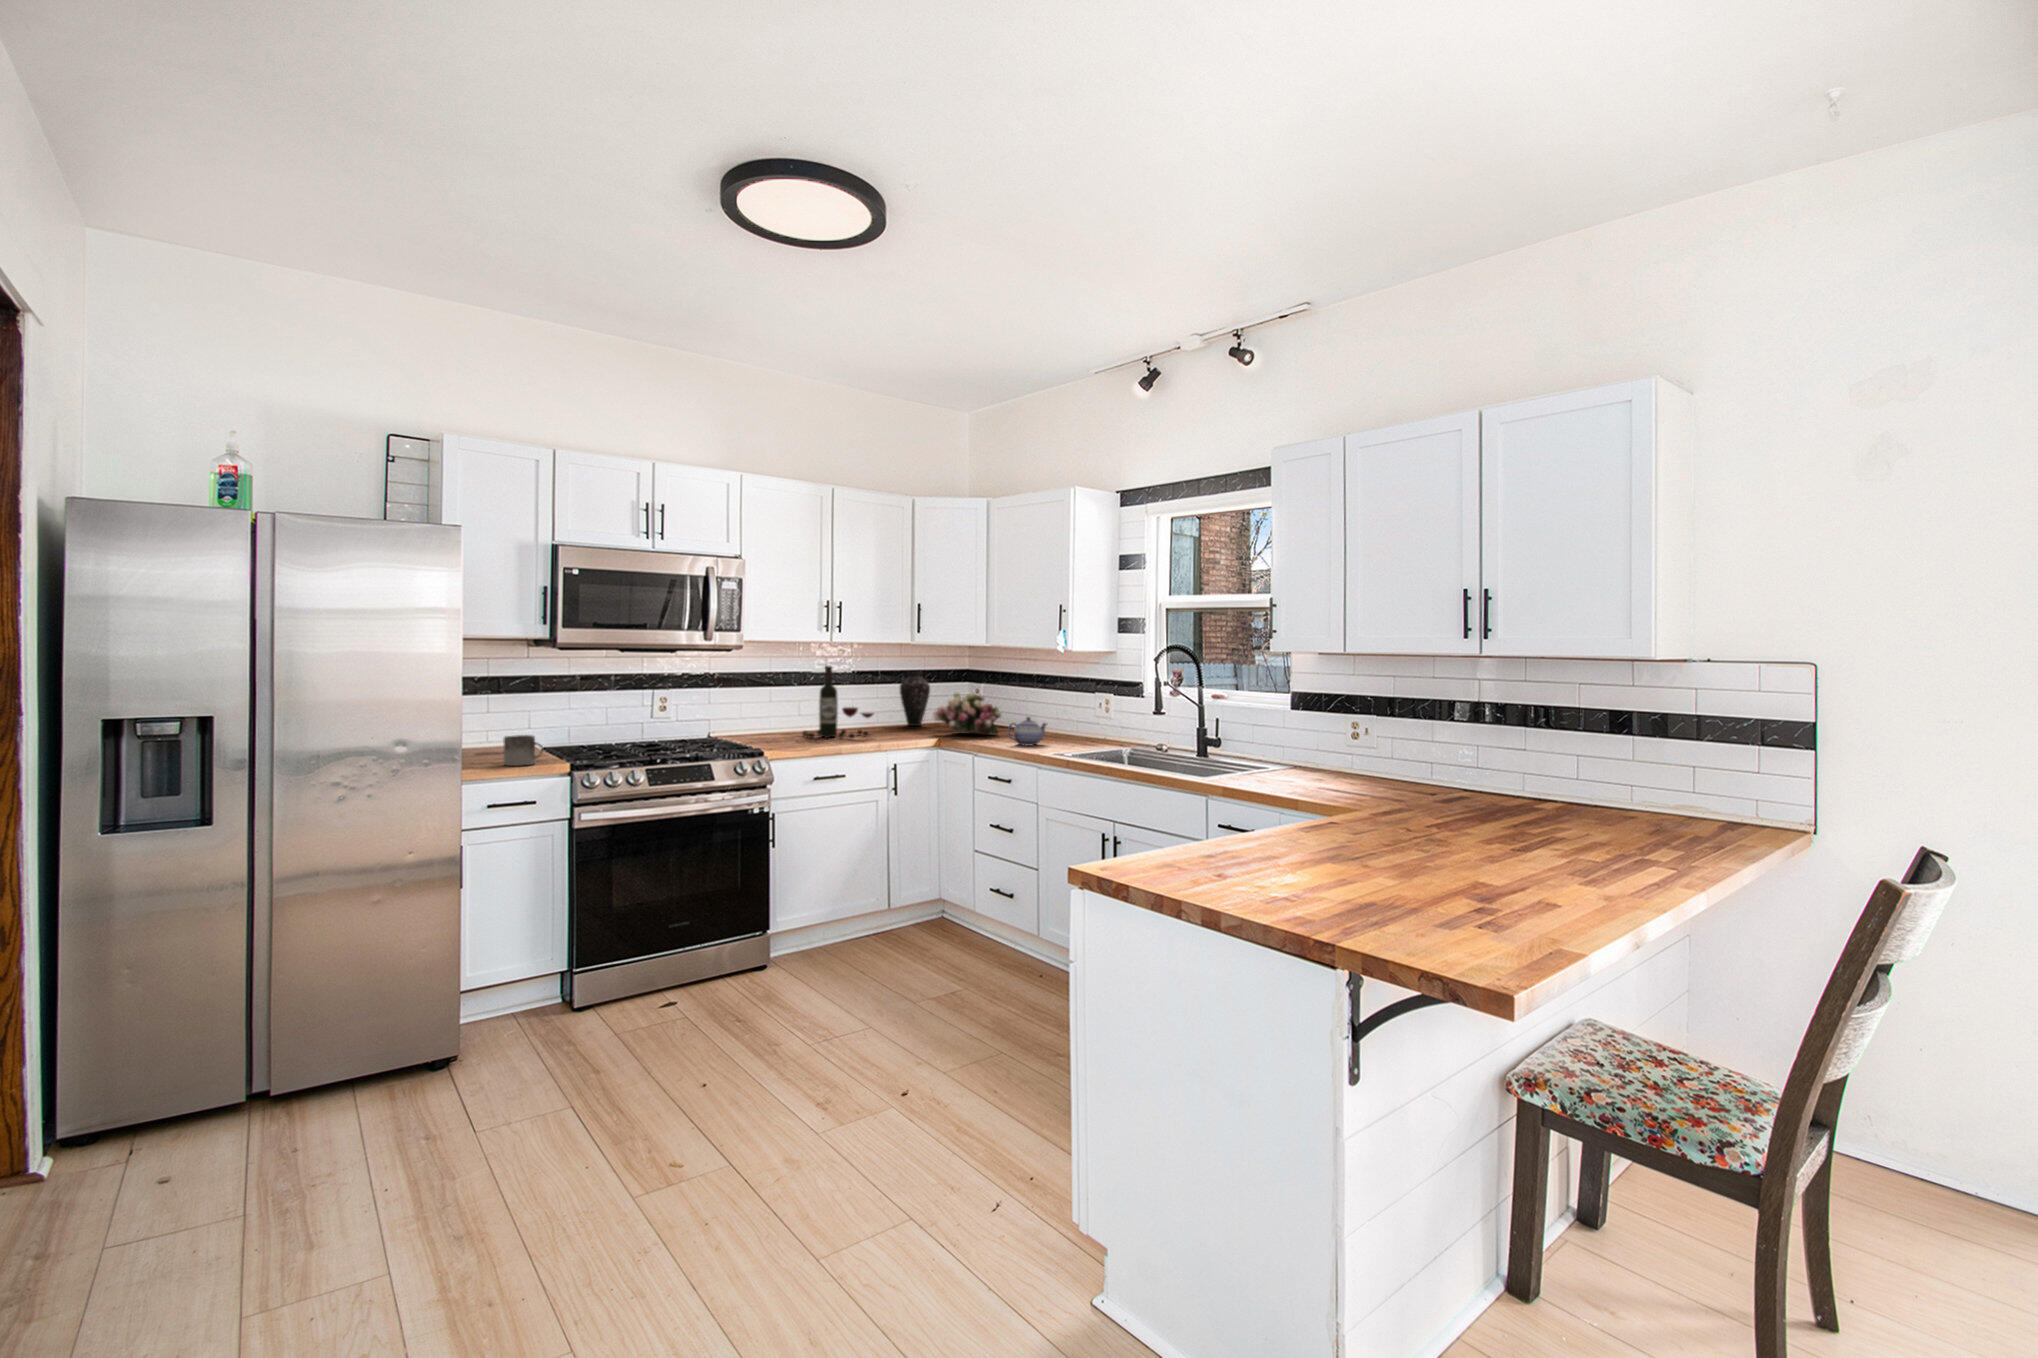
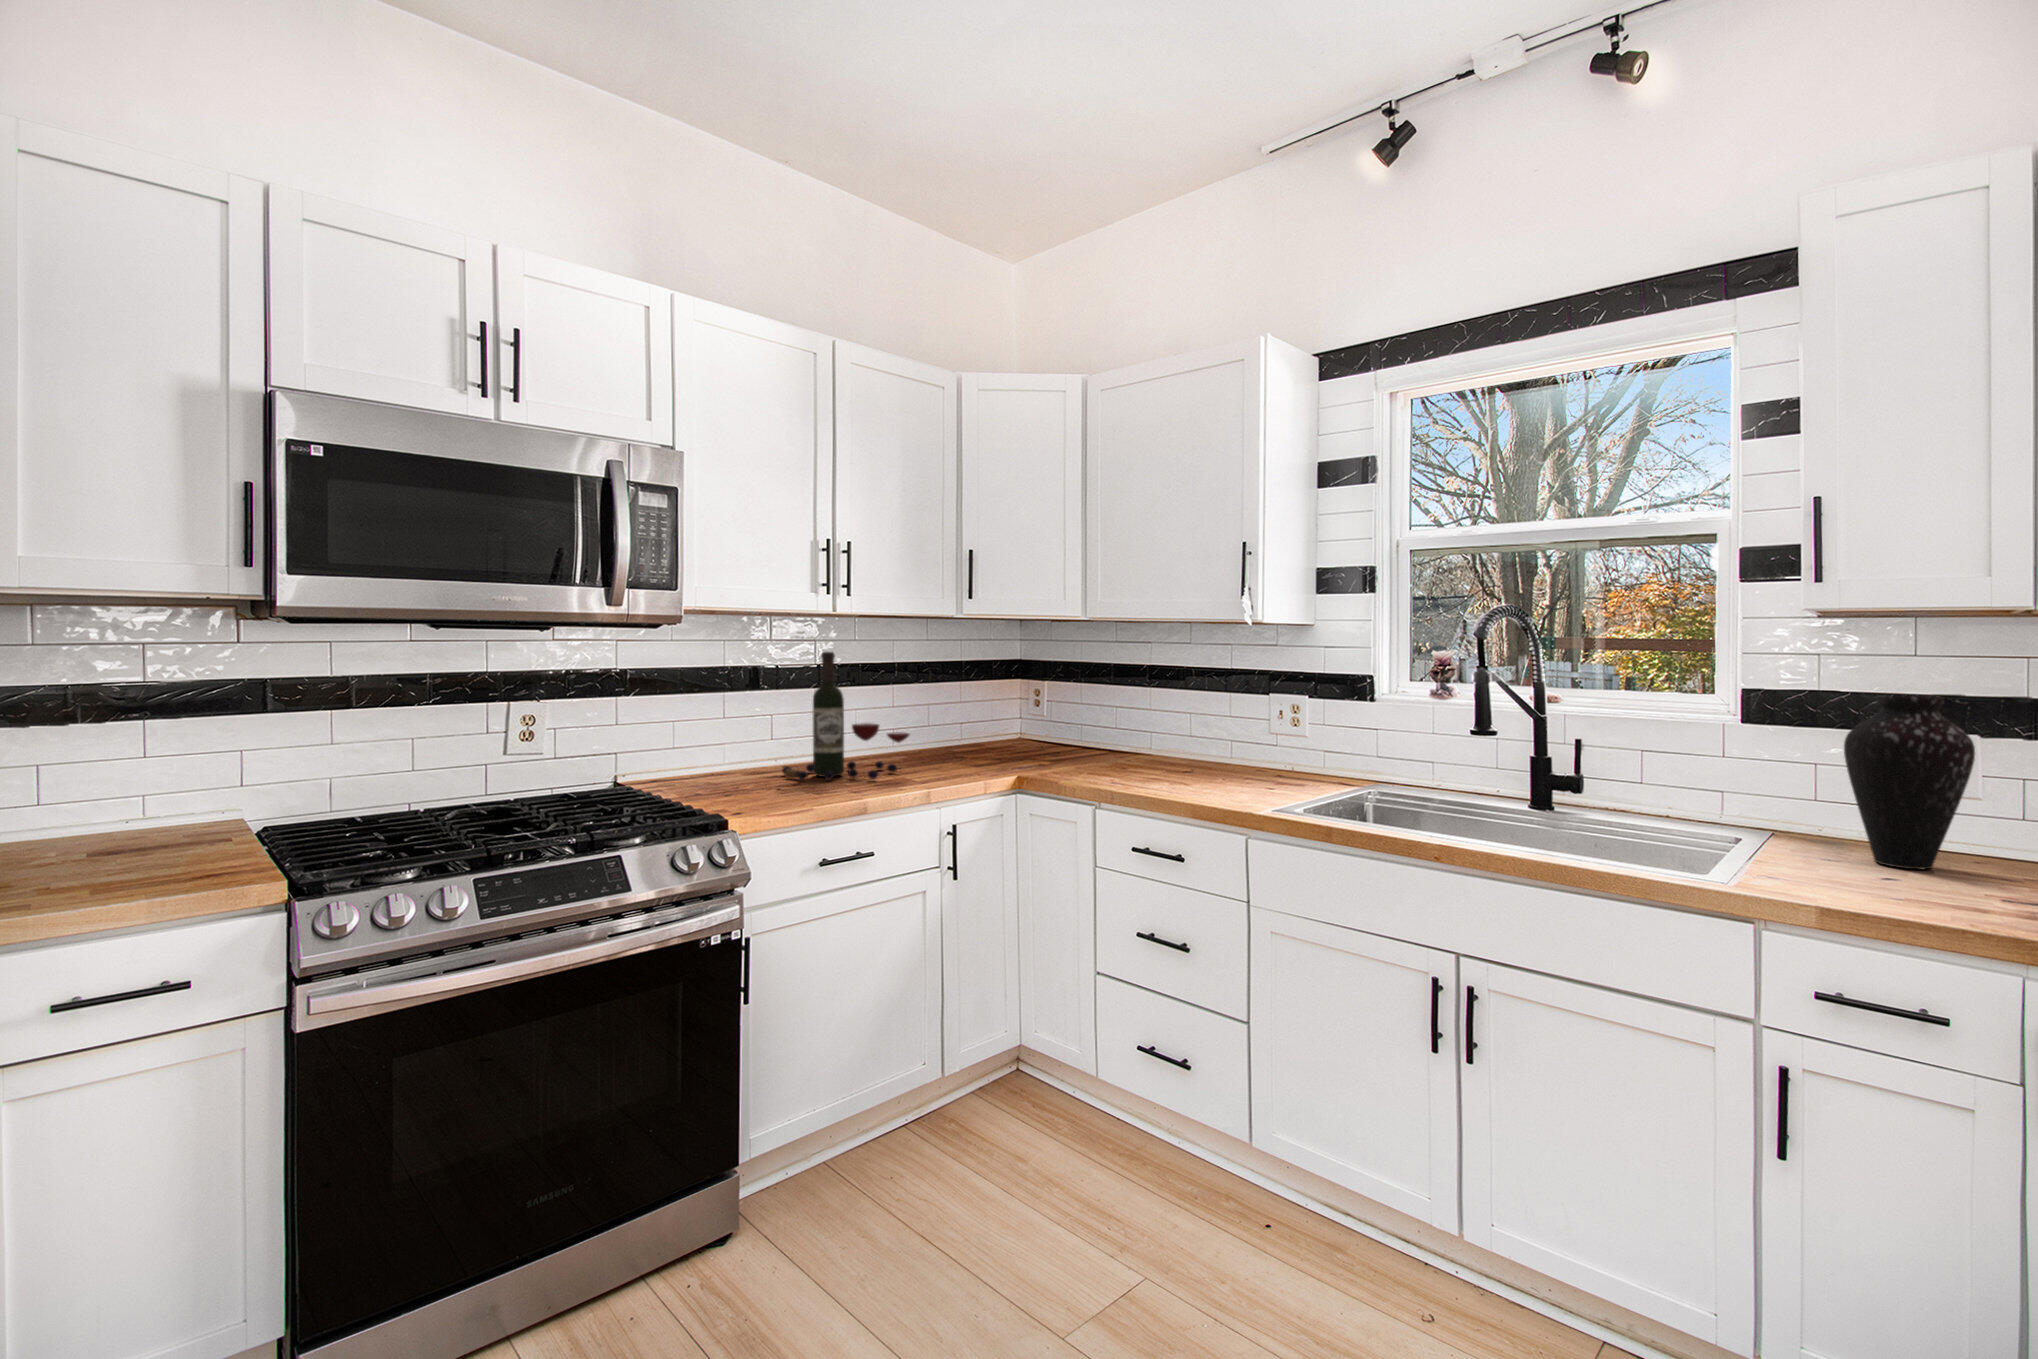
vase: present [900,671,930,726] -> present [1844,695,1975,869]
flower arrangement: present [933,692,1001,735] -> none [999,693,1110,764]
teapot: present [1008,717,1046,746] -> none [1157,737,1217,788]
mug: present [504,735,543,766] -> none [116,814,222,892]

